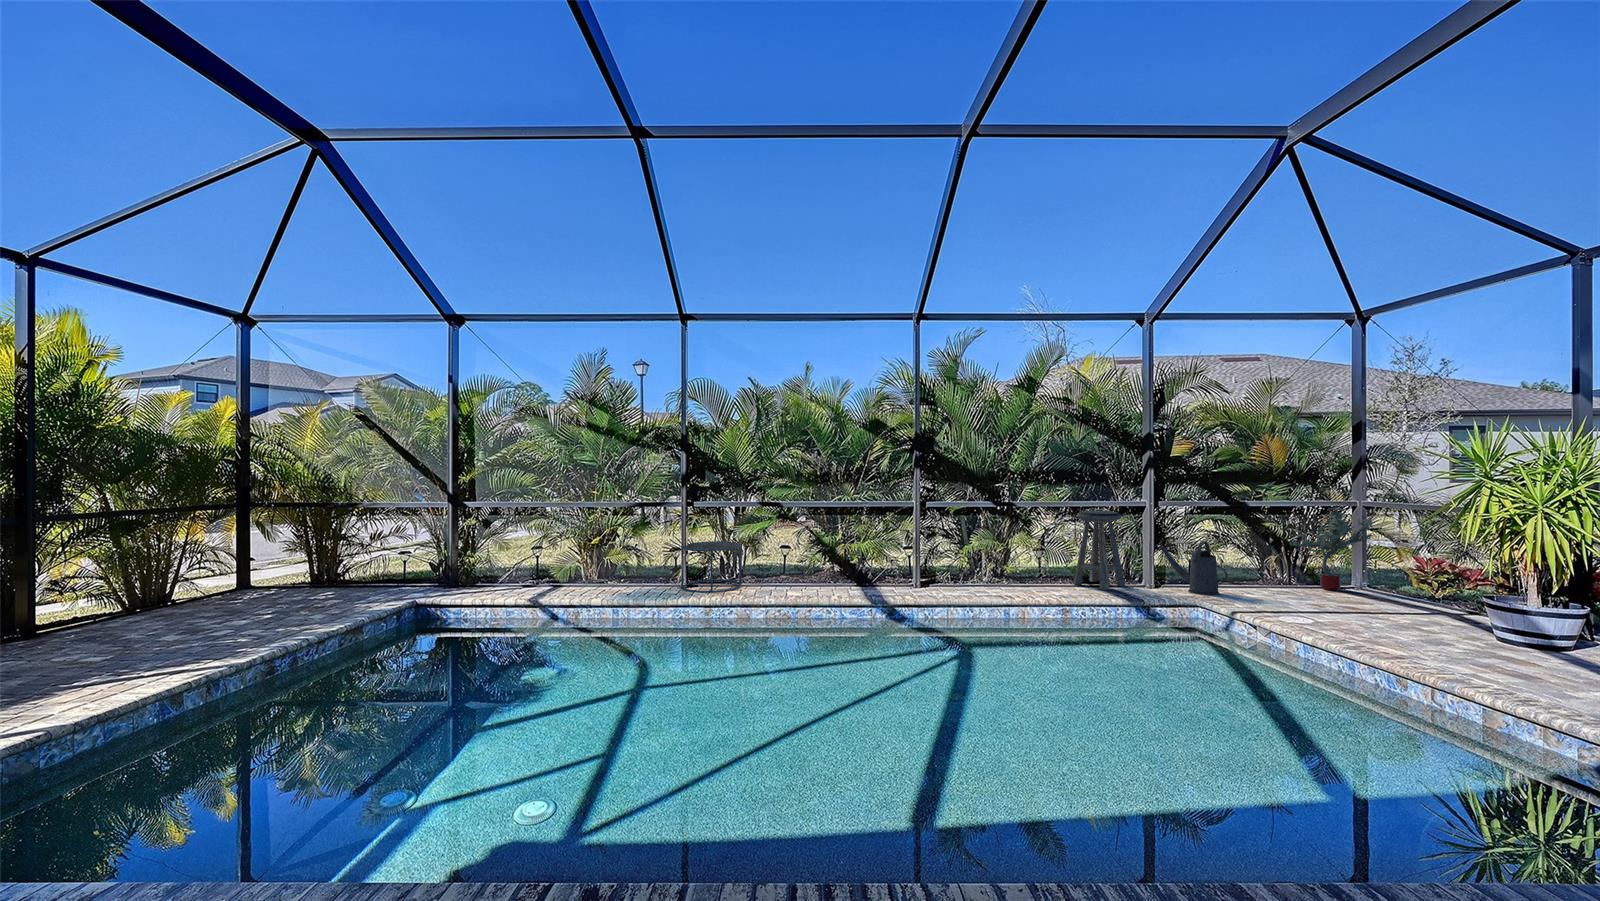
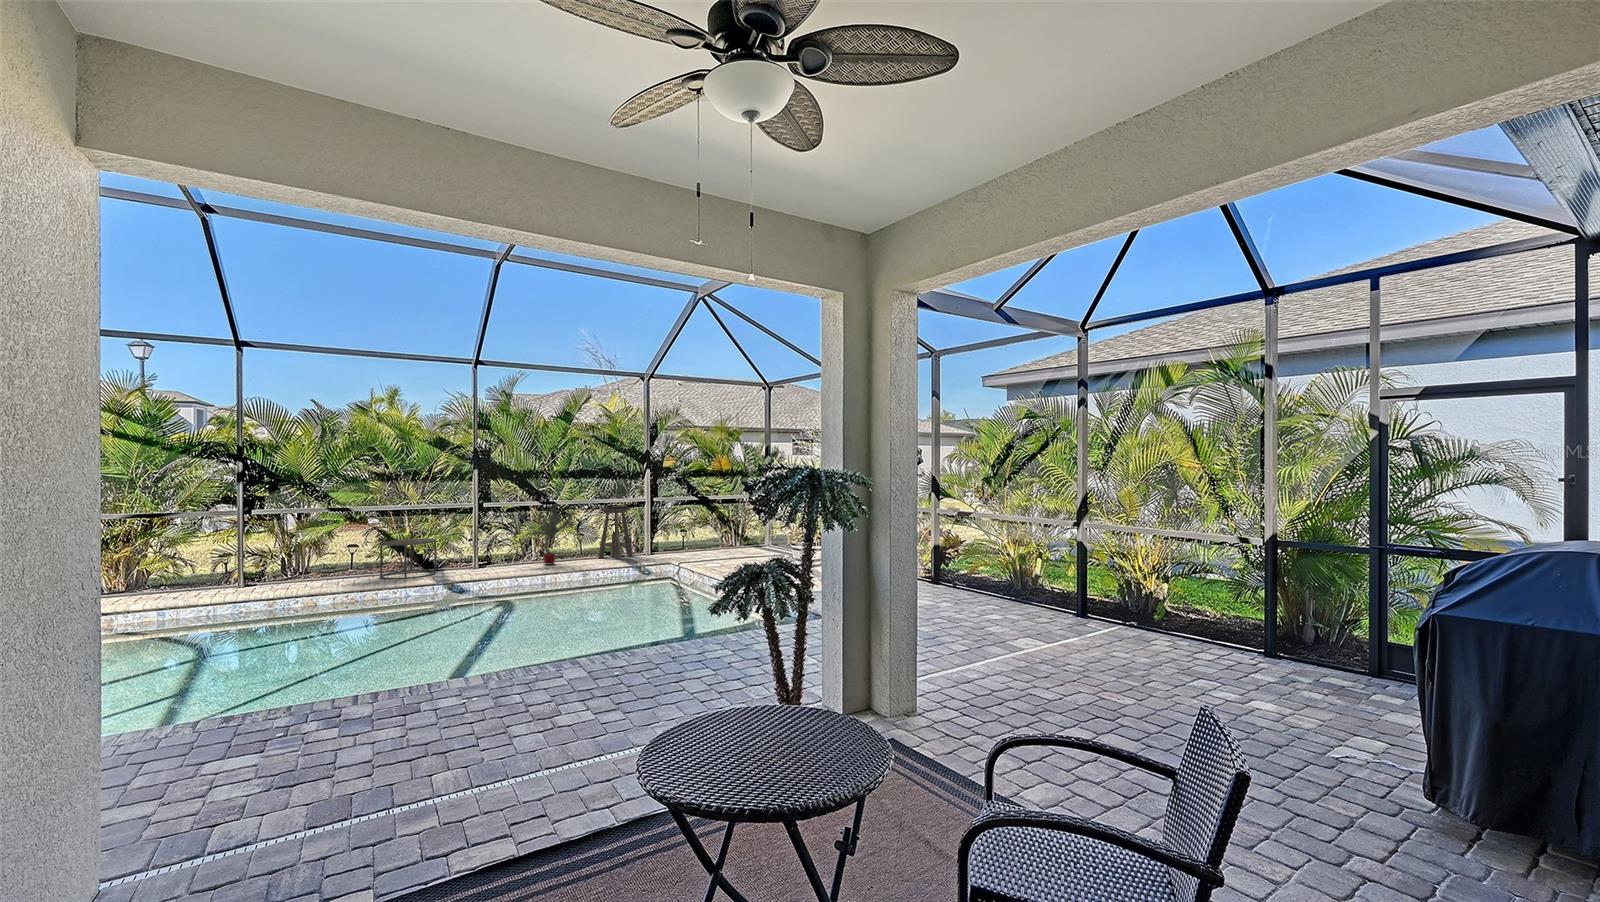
potted tree: present [1289,507,1372,591] -> present [525,506,574,565]
side table: present [681,541,742,593] -> present [380,538,436,580]
watering can: present [1160,541,1228,595] -> none [654,522,691,556]

